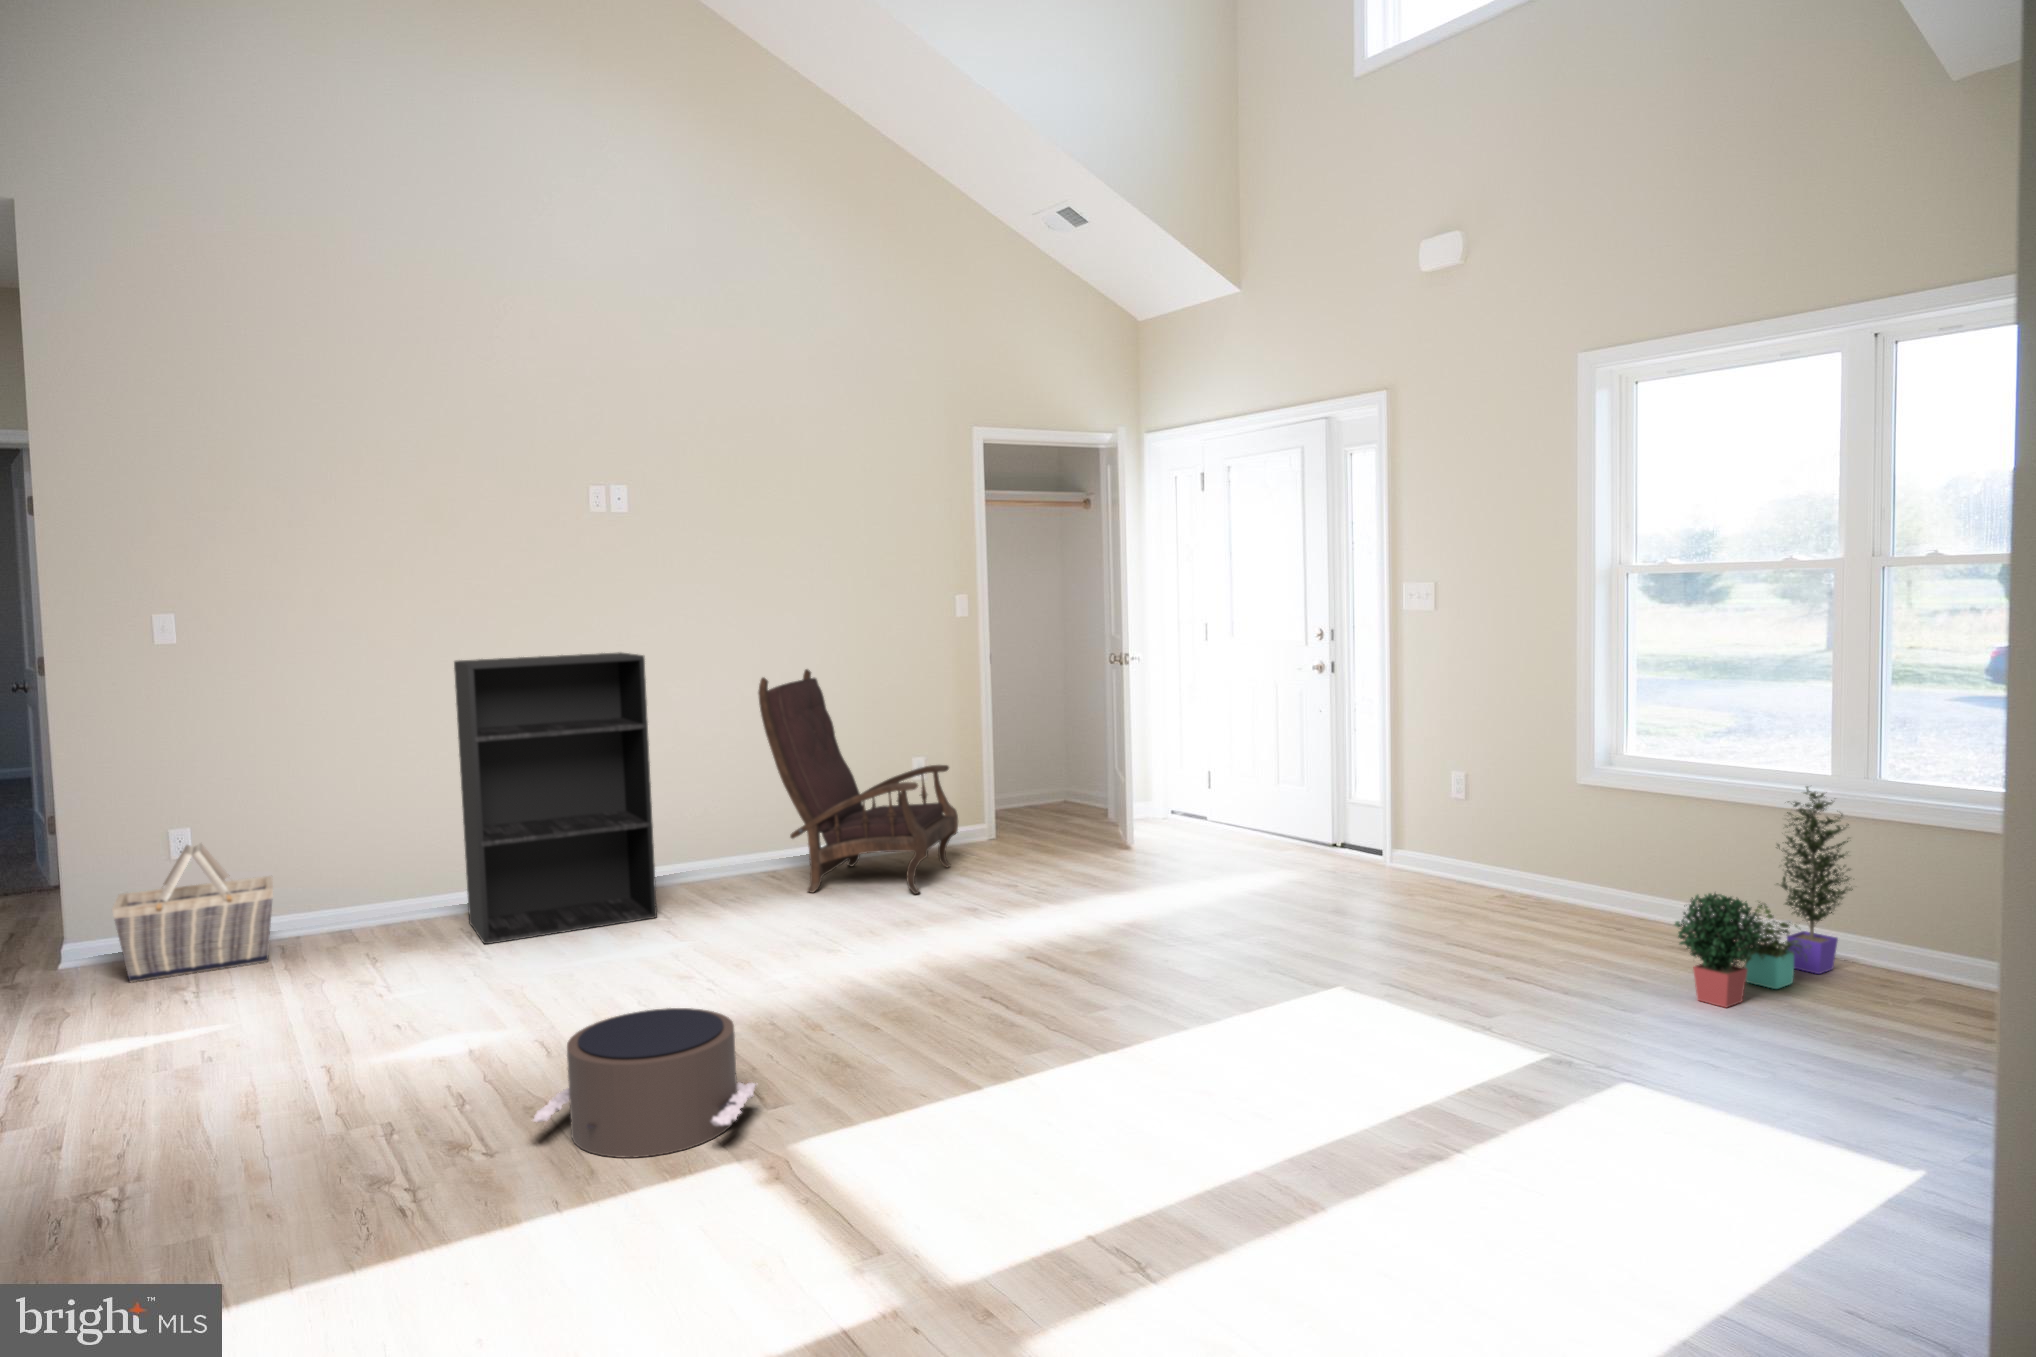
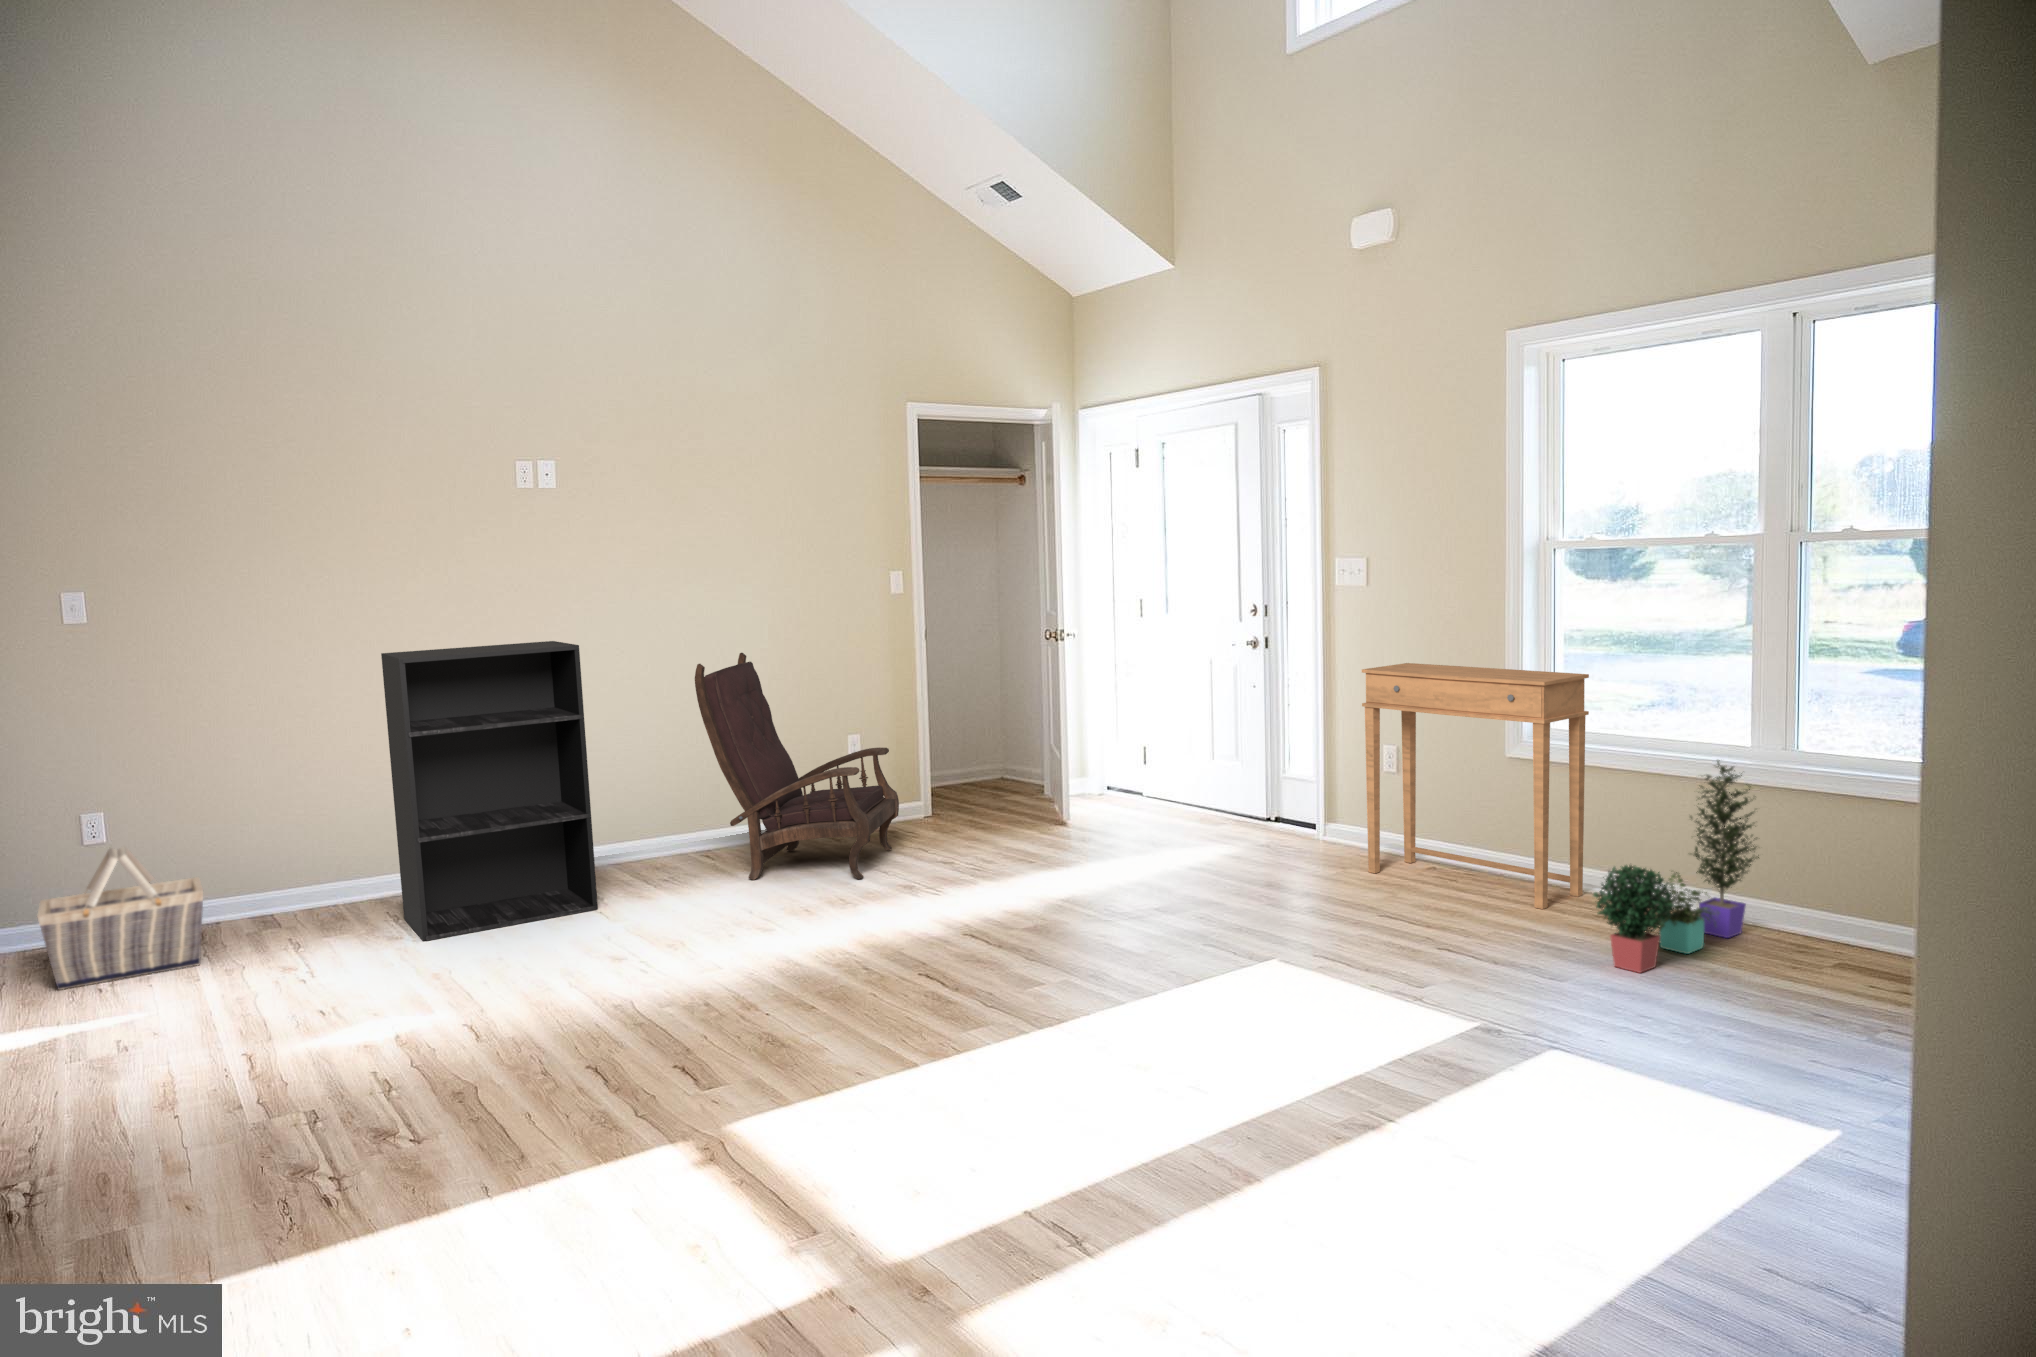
side table: none [1427,686,1666,940] -> present [1362,663,1589,909]
pouf: present [533,1008,757,1158] -> none [501,1003,720,1149]

